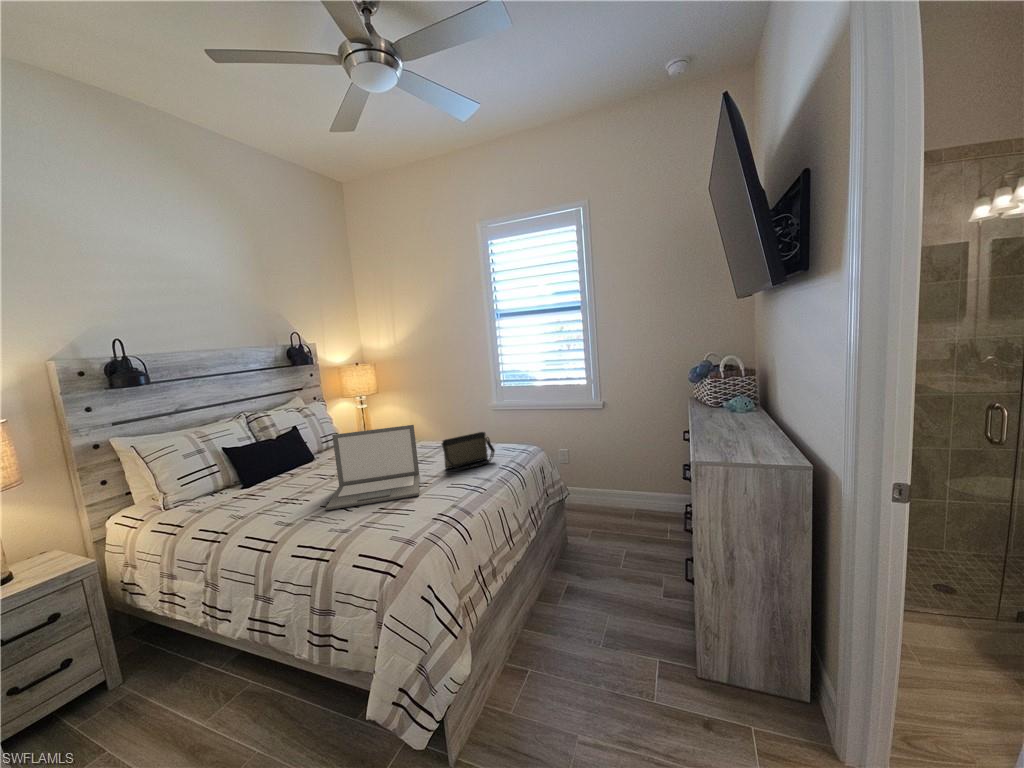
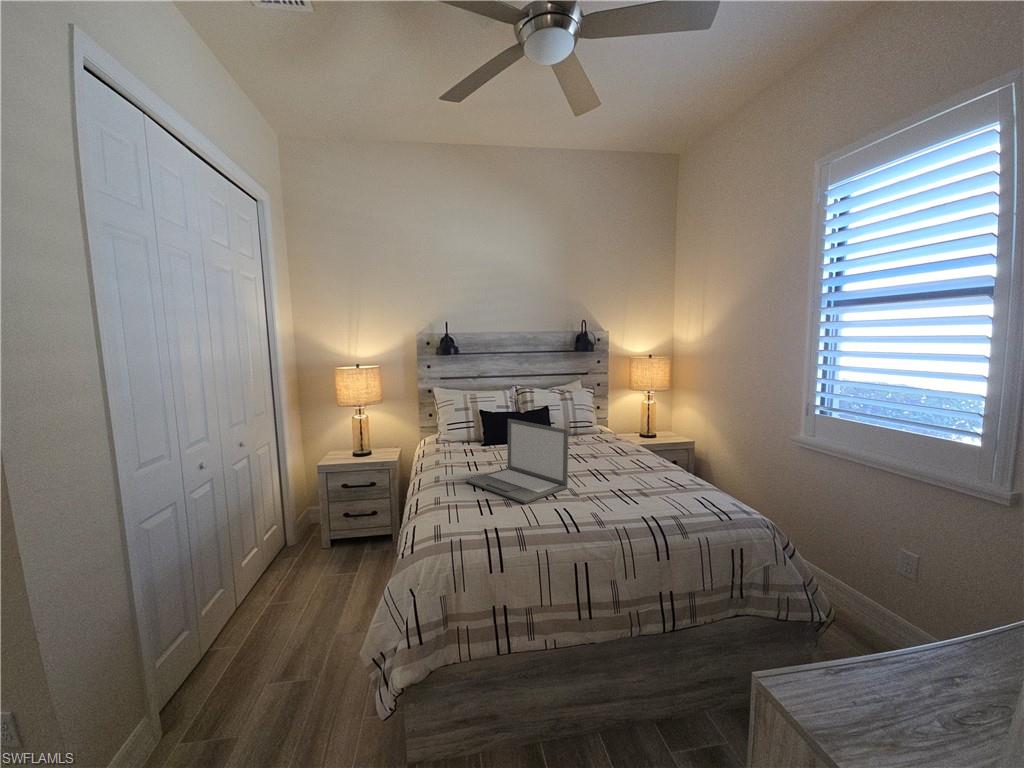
handbag: present [442,432,495,469] -> none [594,458,661,507]

